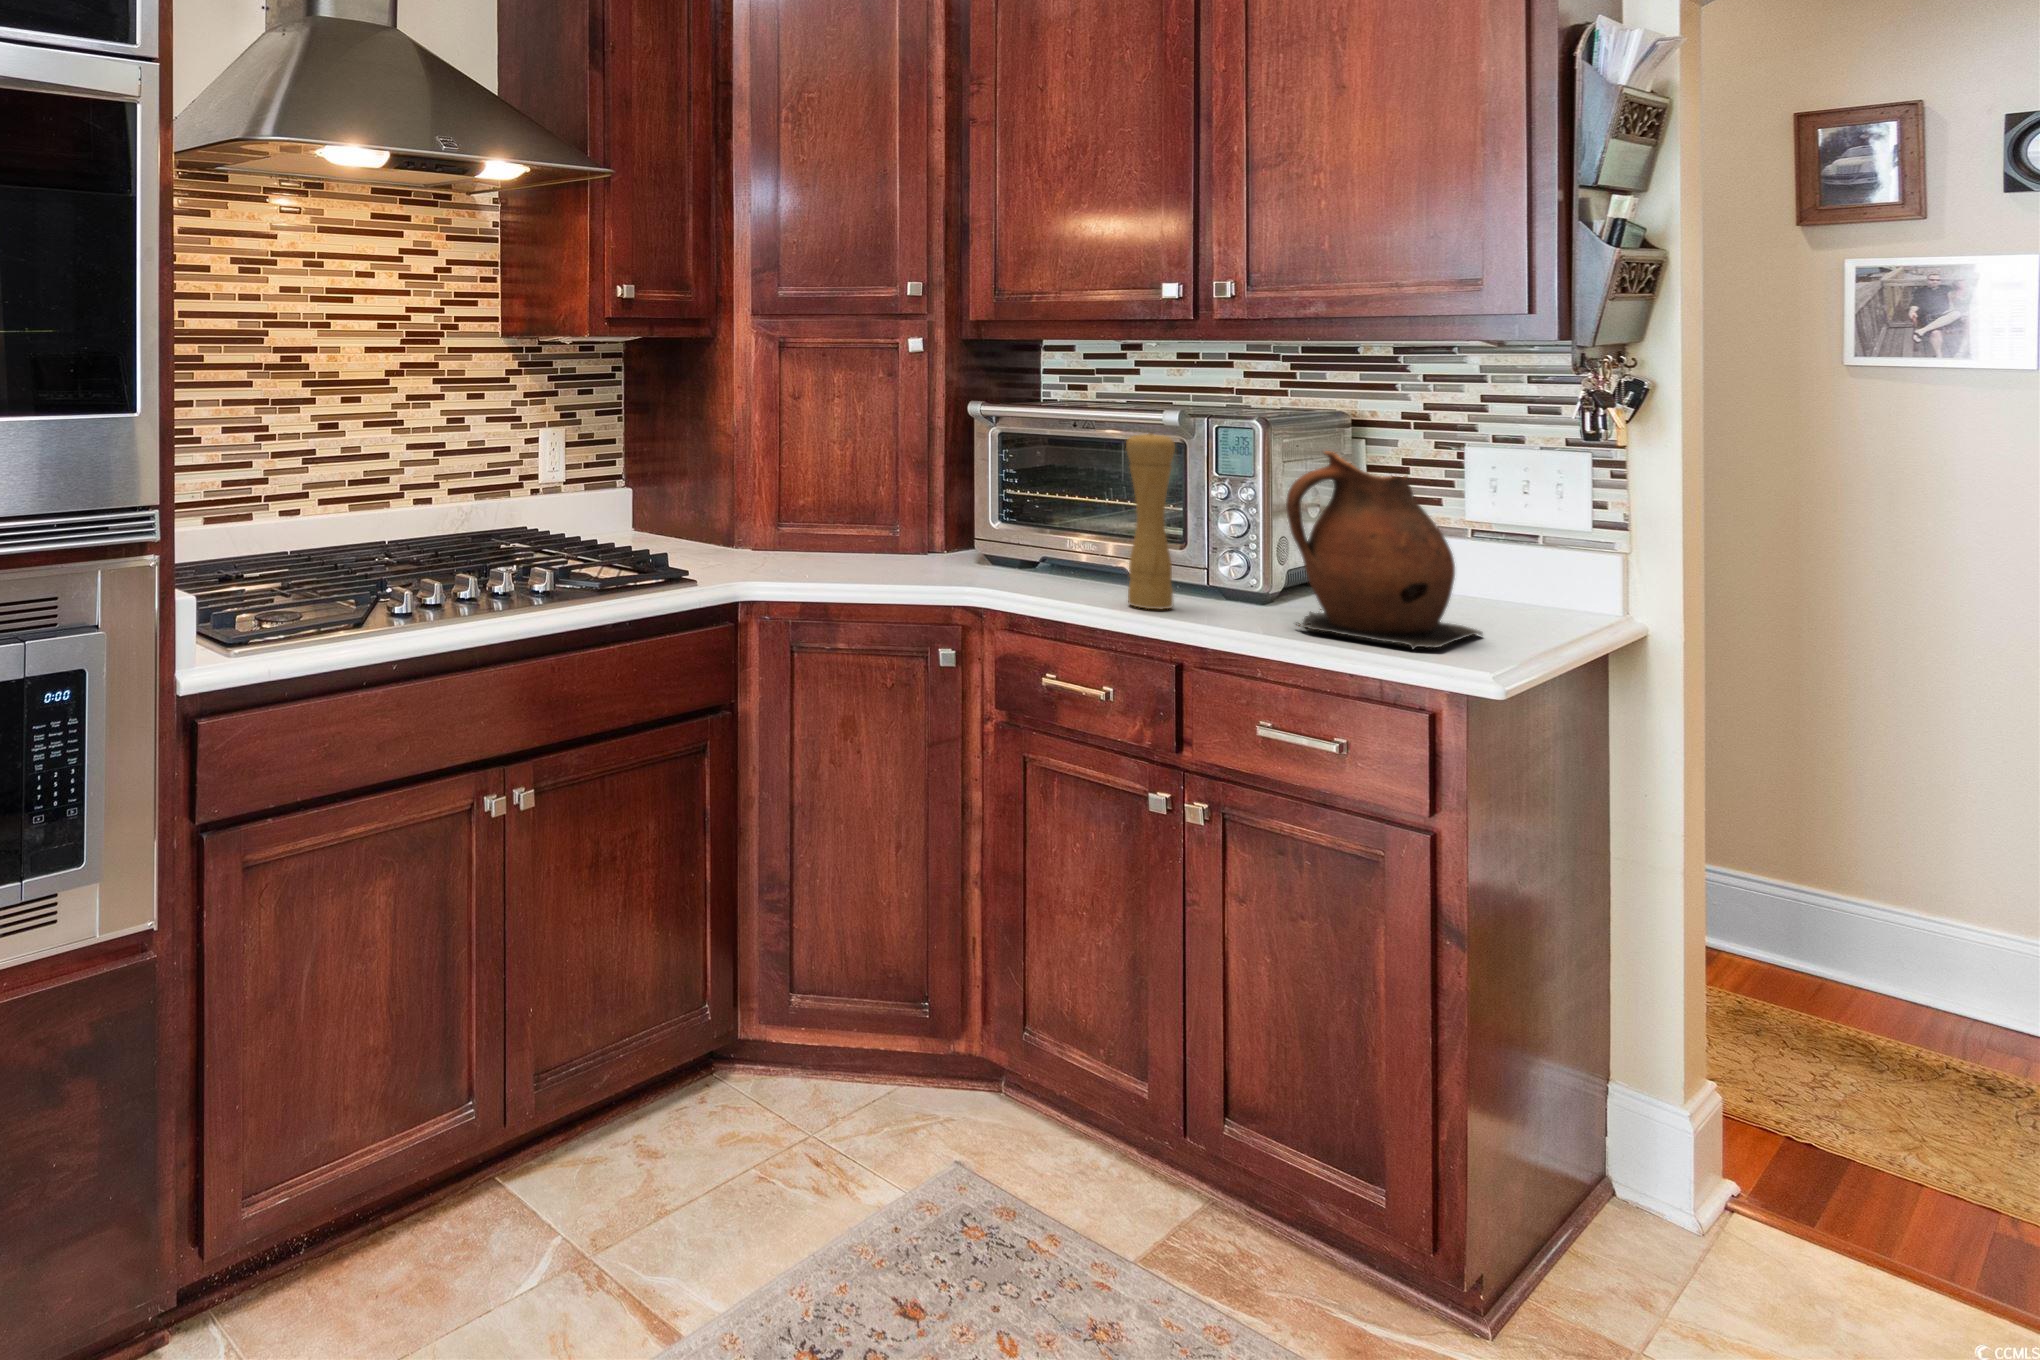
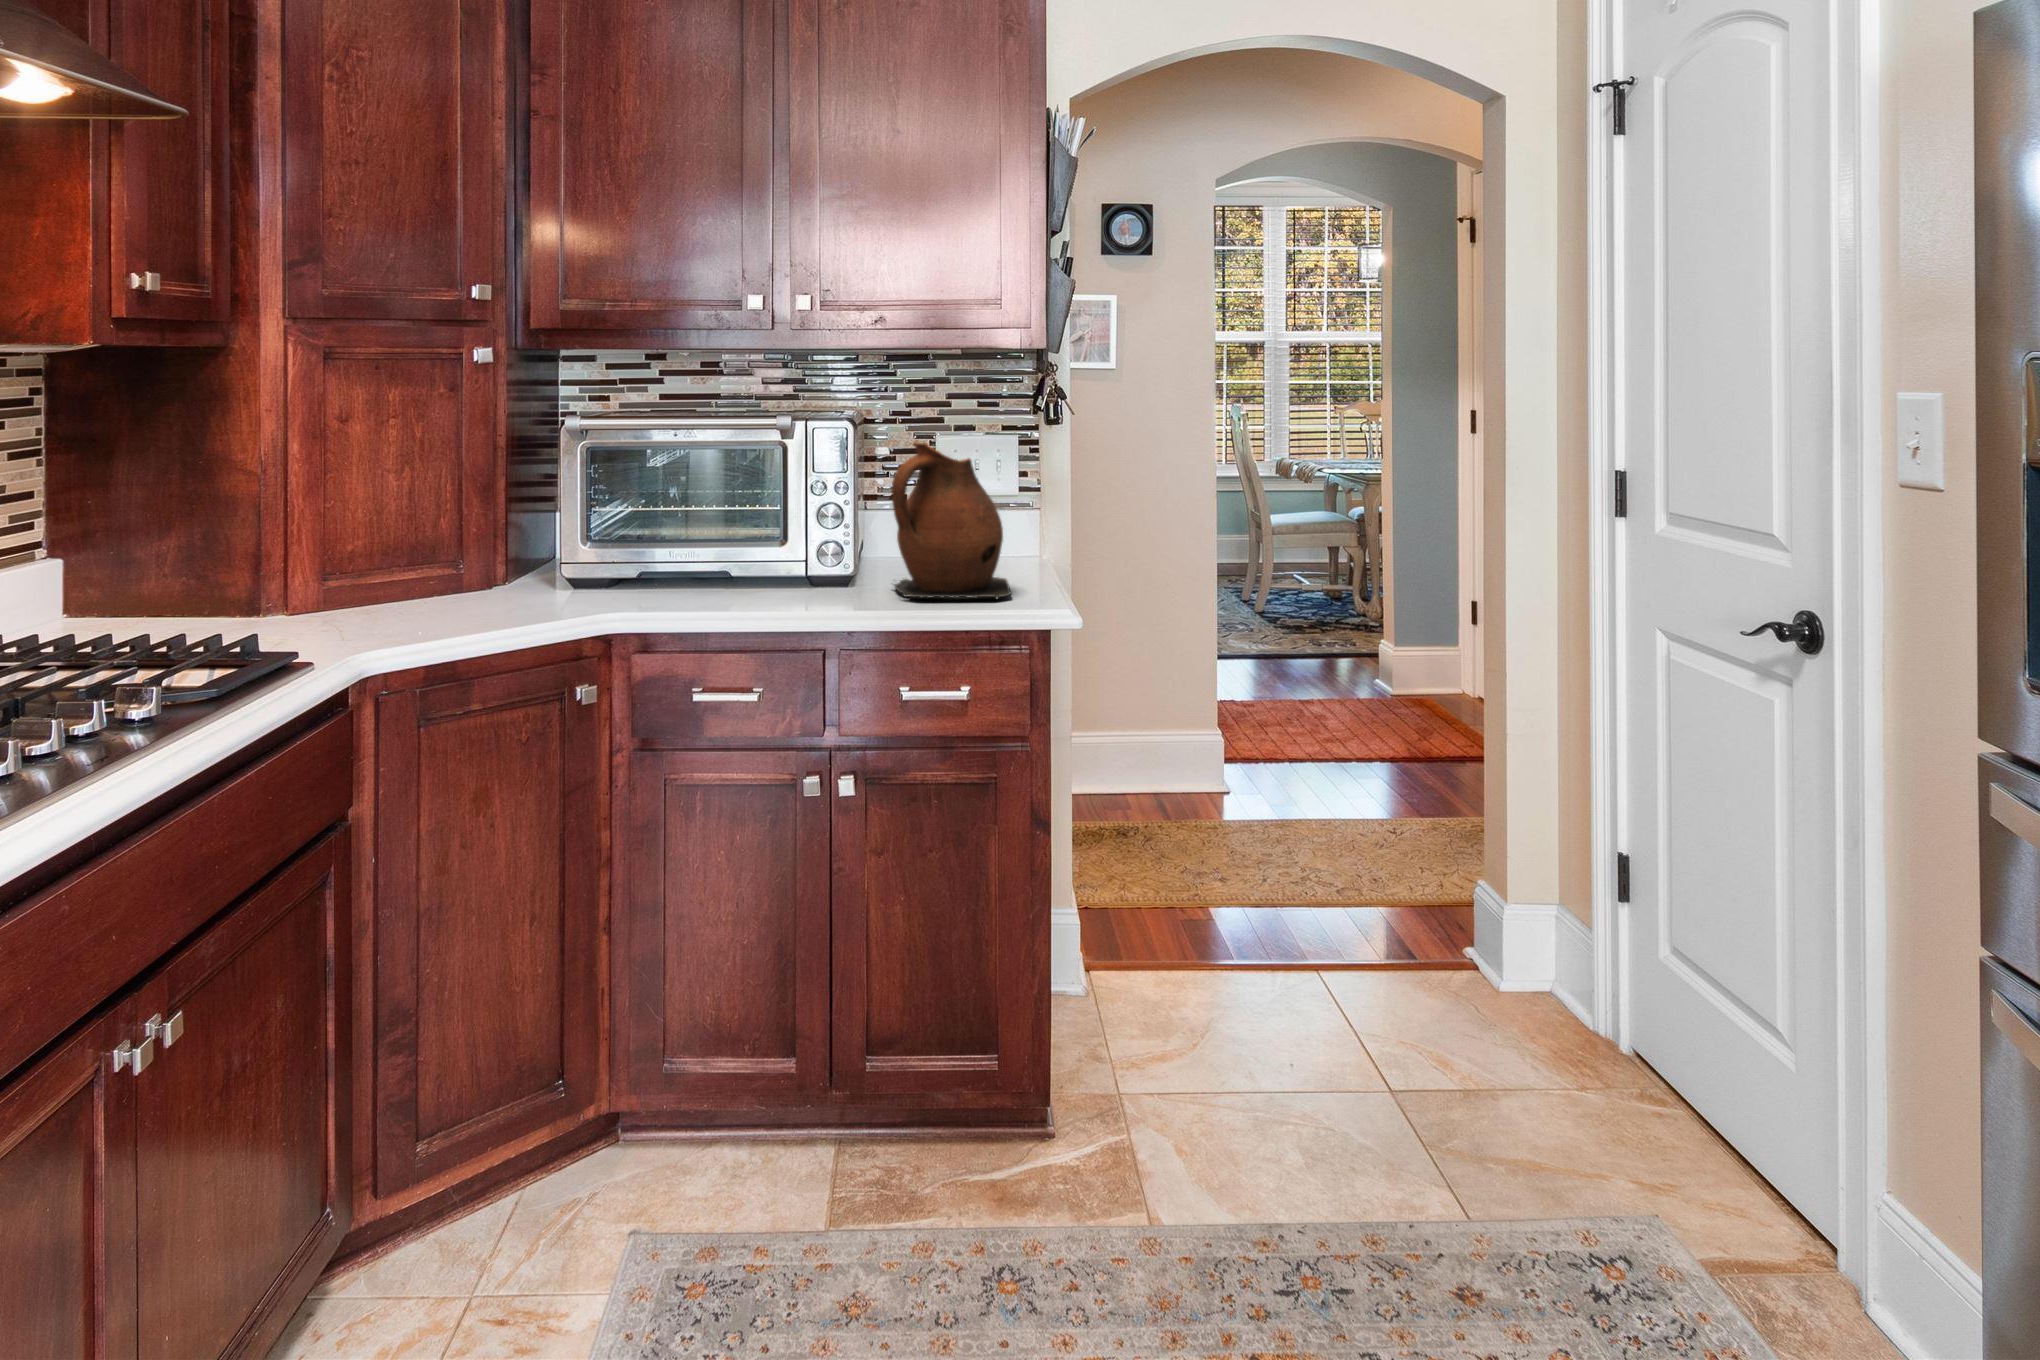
pepper mill: present [1126,432,1175,609] -> none [754,434,796,604]

